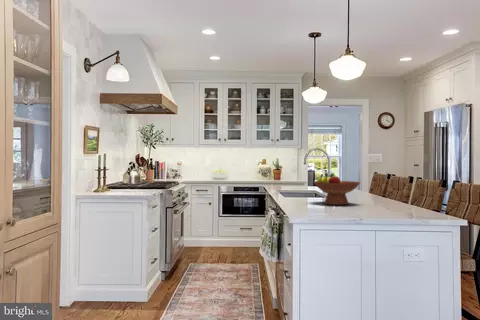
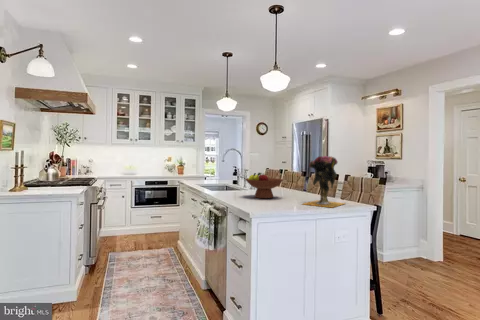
vase: none [370,152,434,216] -> present [304,156,344,208]

